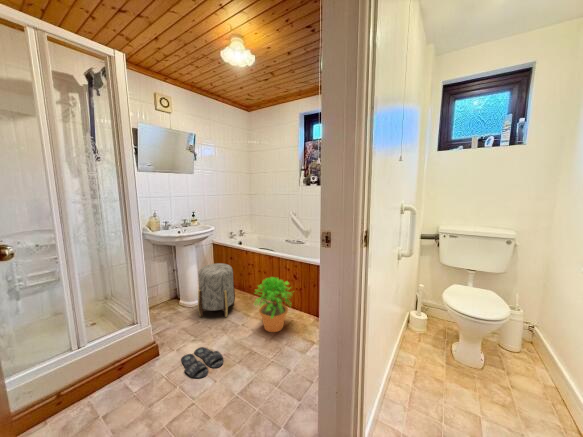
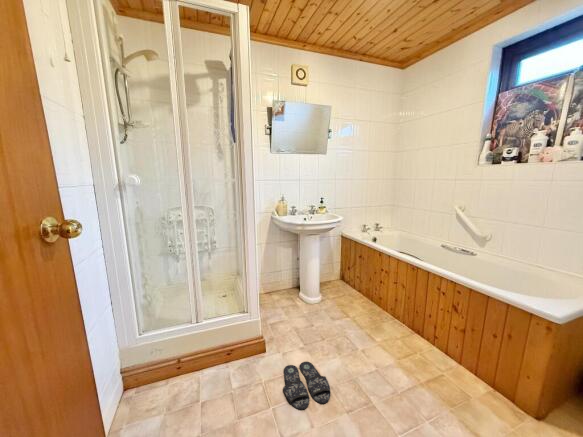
stool: present [198,263,235,317] -> none [314,261,359,330]
potted plant: present [255,277,291,332] -> none [380,298,454,382]

